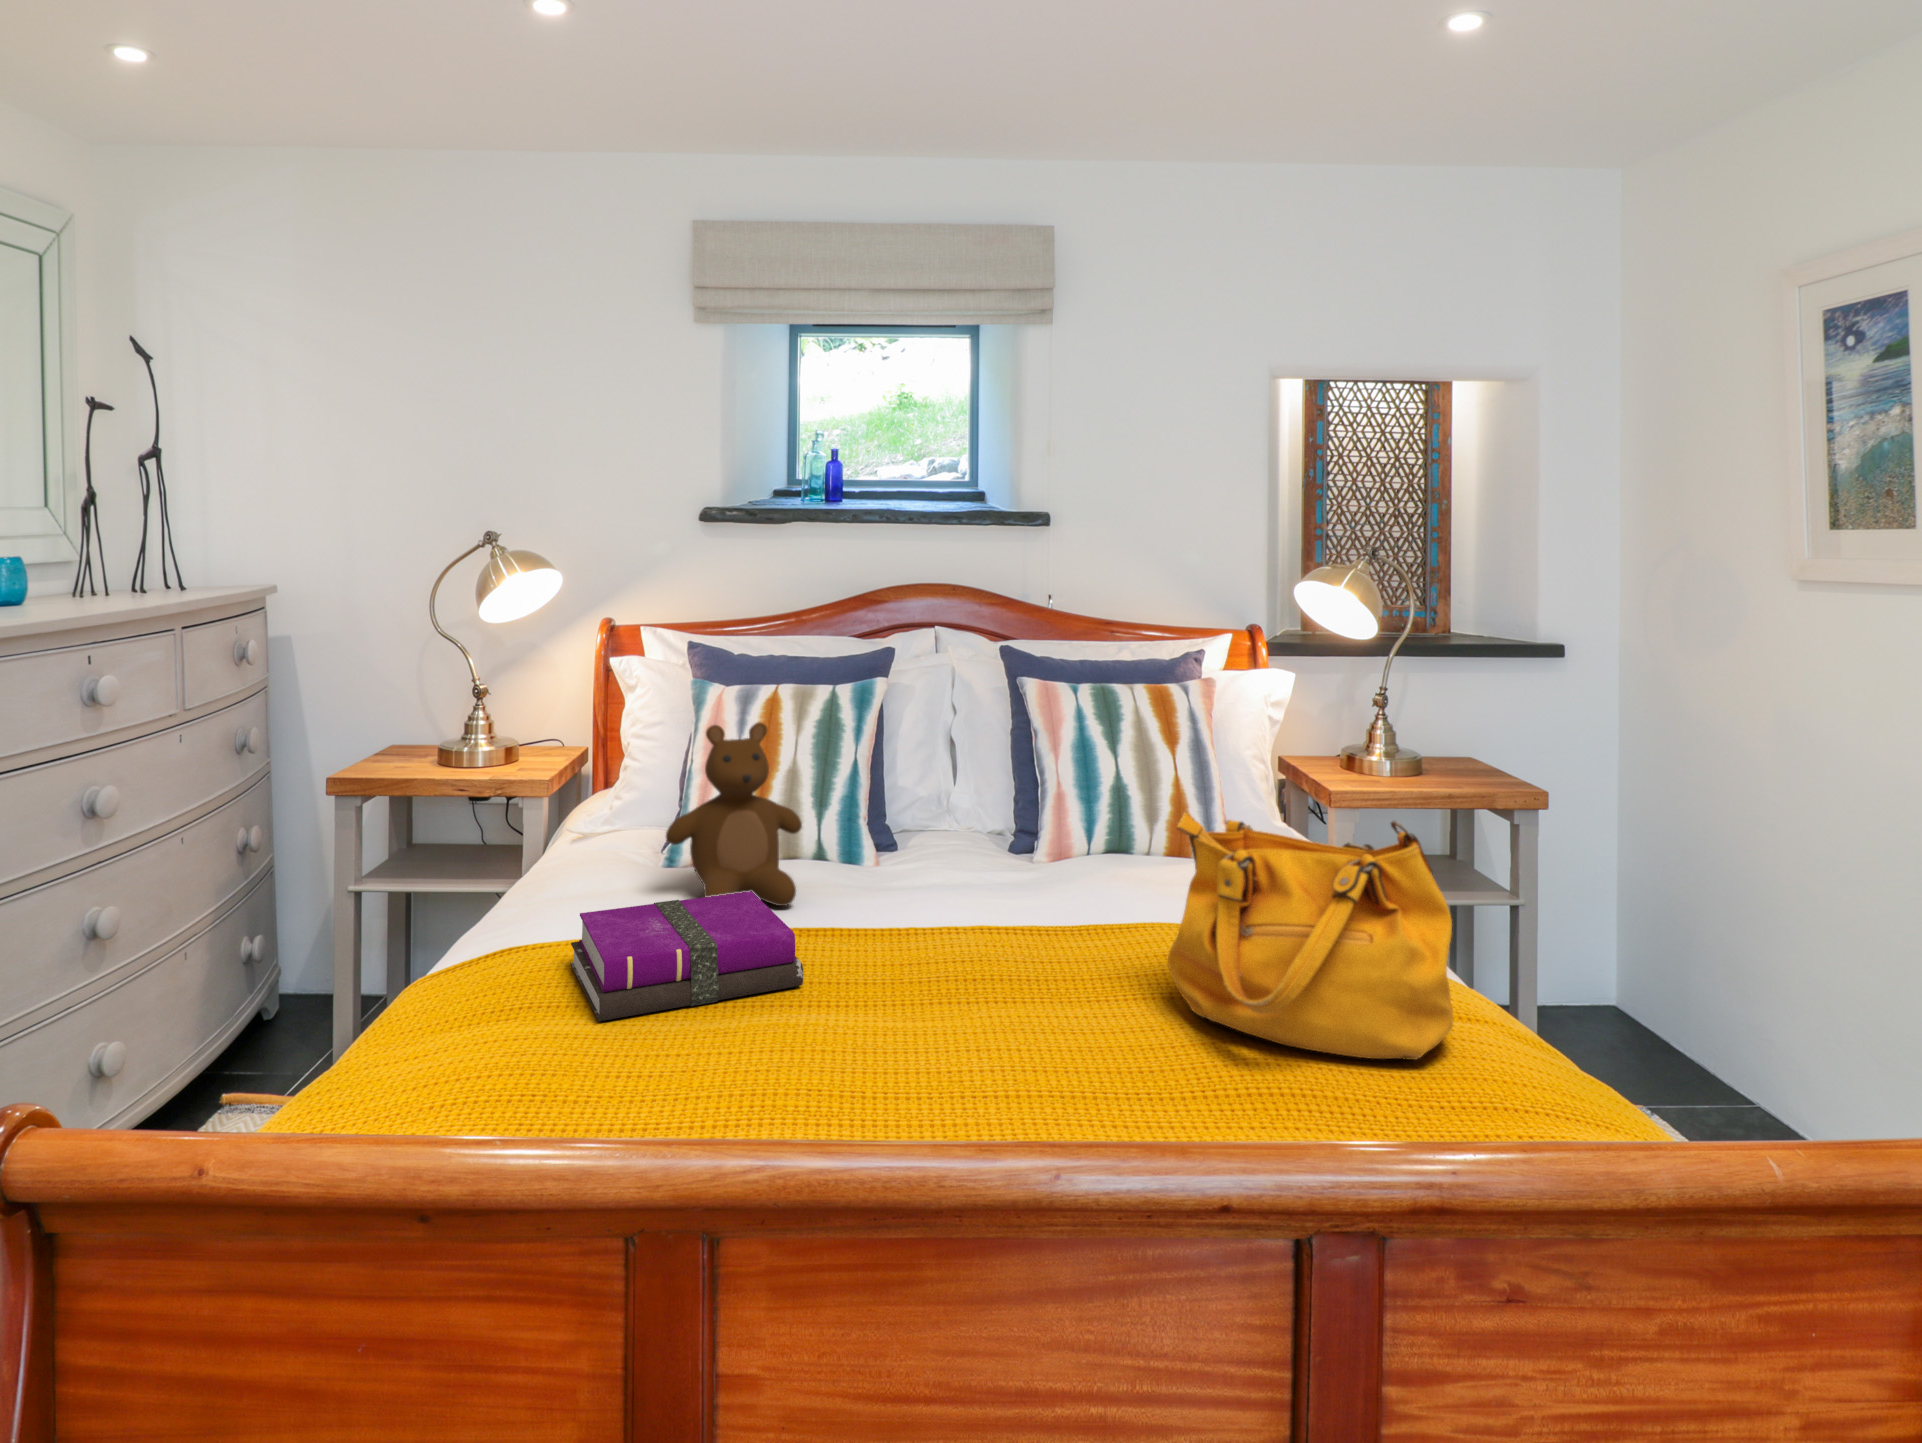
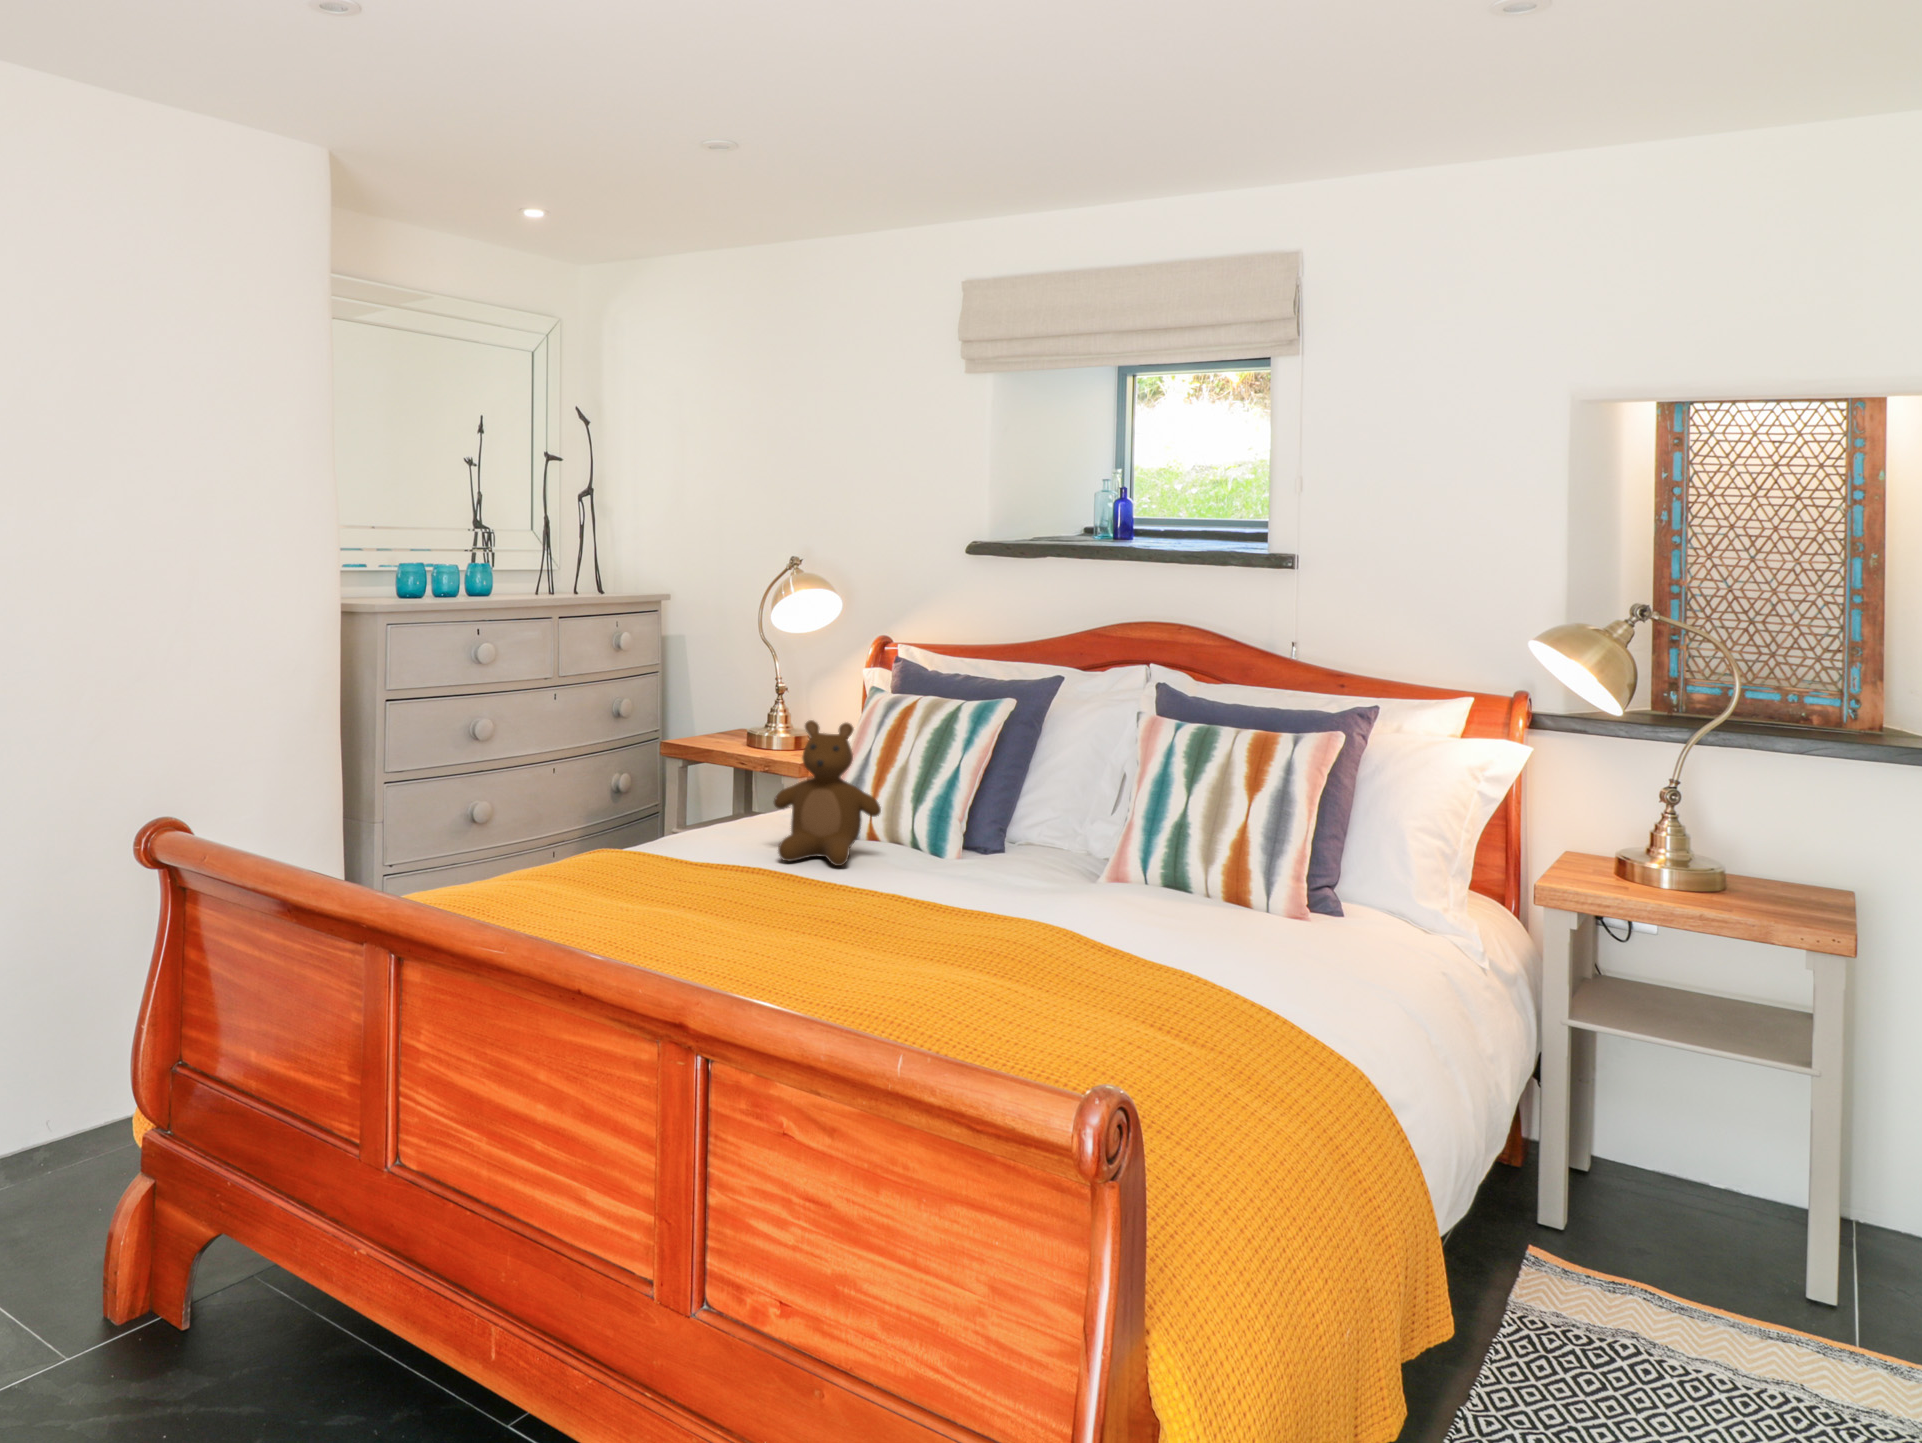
handbag: present [1168,812,1453,1060] -> none [946,809,1156,1015]
notebook: present [570,891,803,1021] -> none [625,830,784,899]

